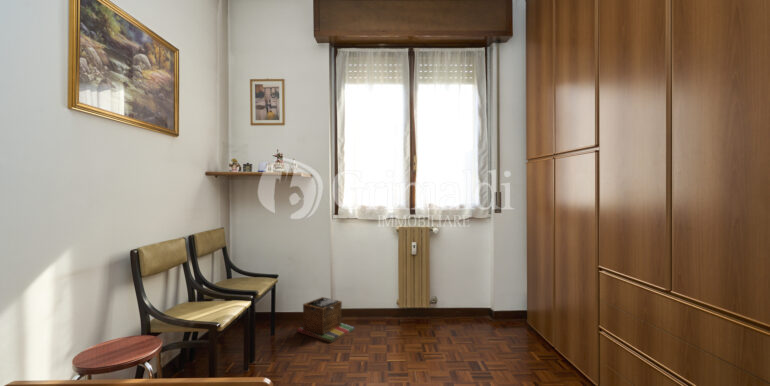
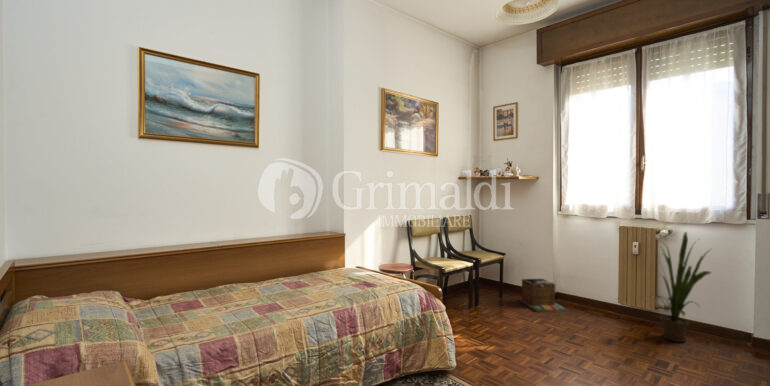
house plant: none [425,228,482,333] -> present [657,232,711,342]

